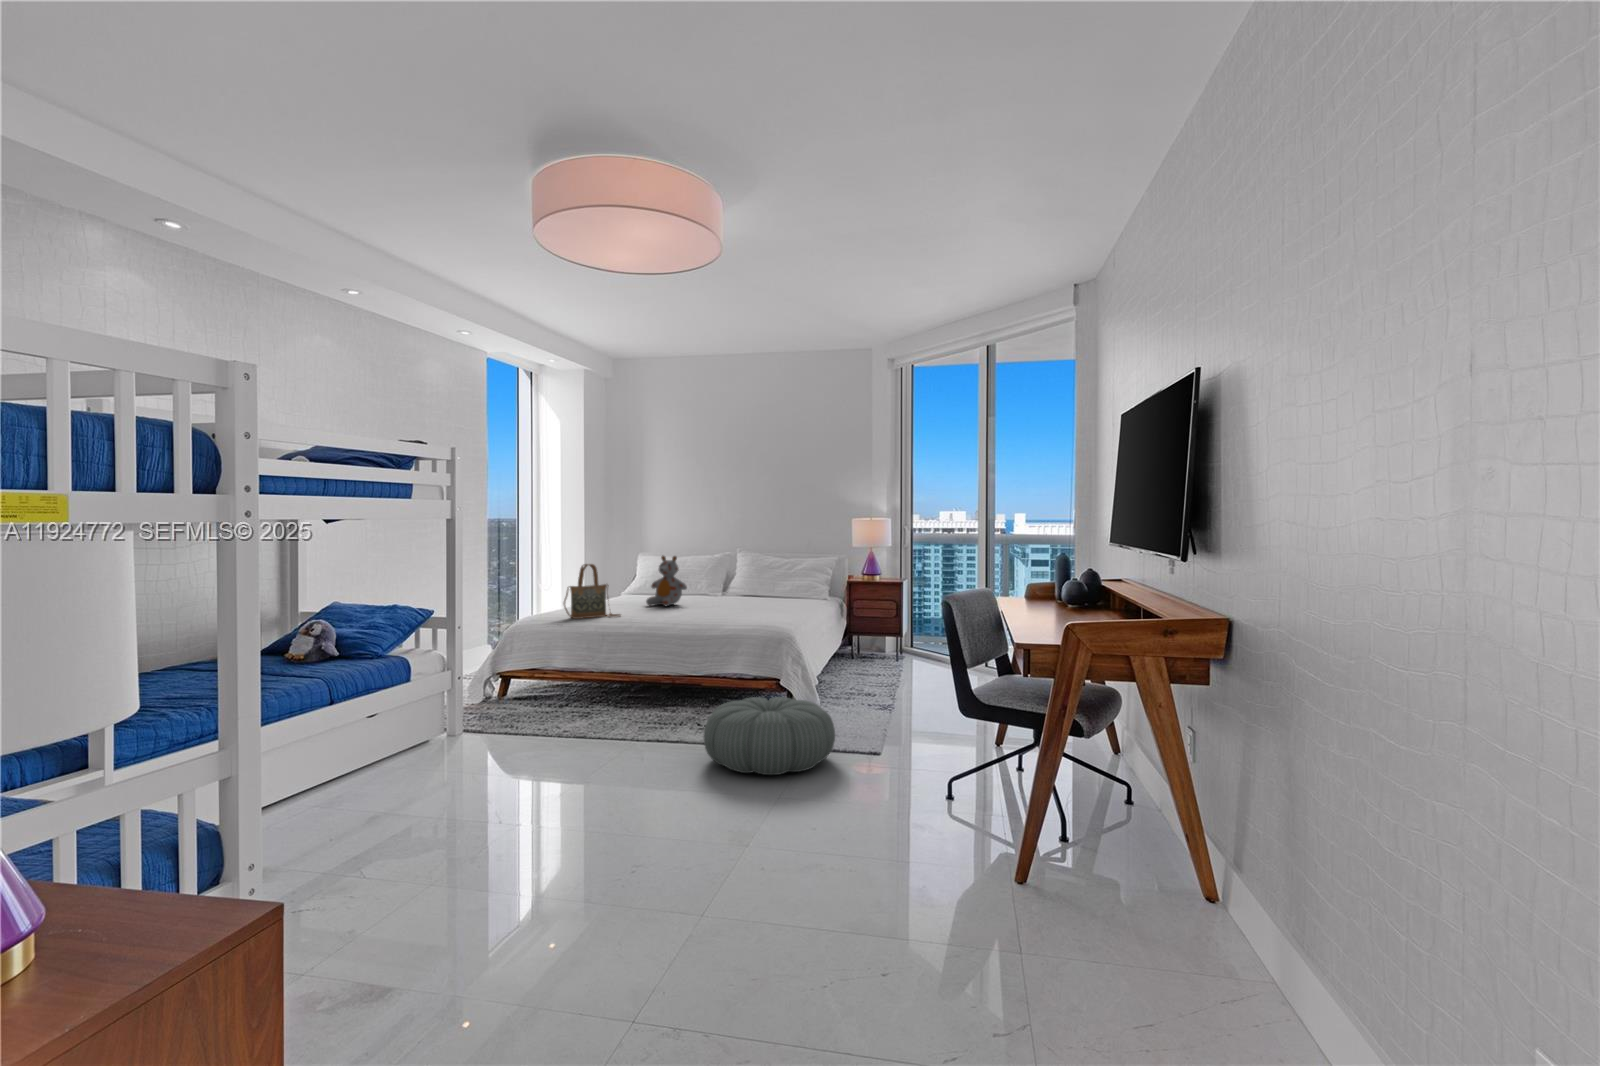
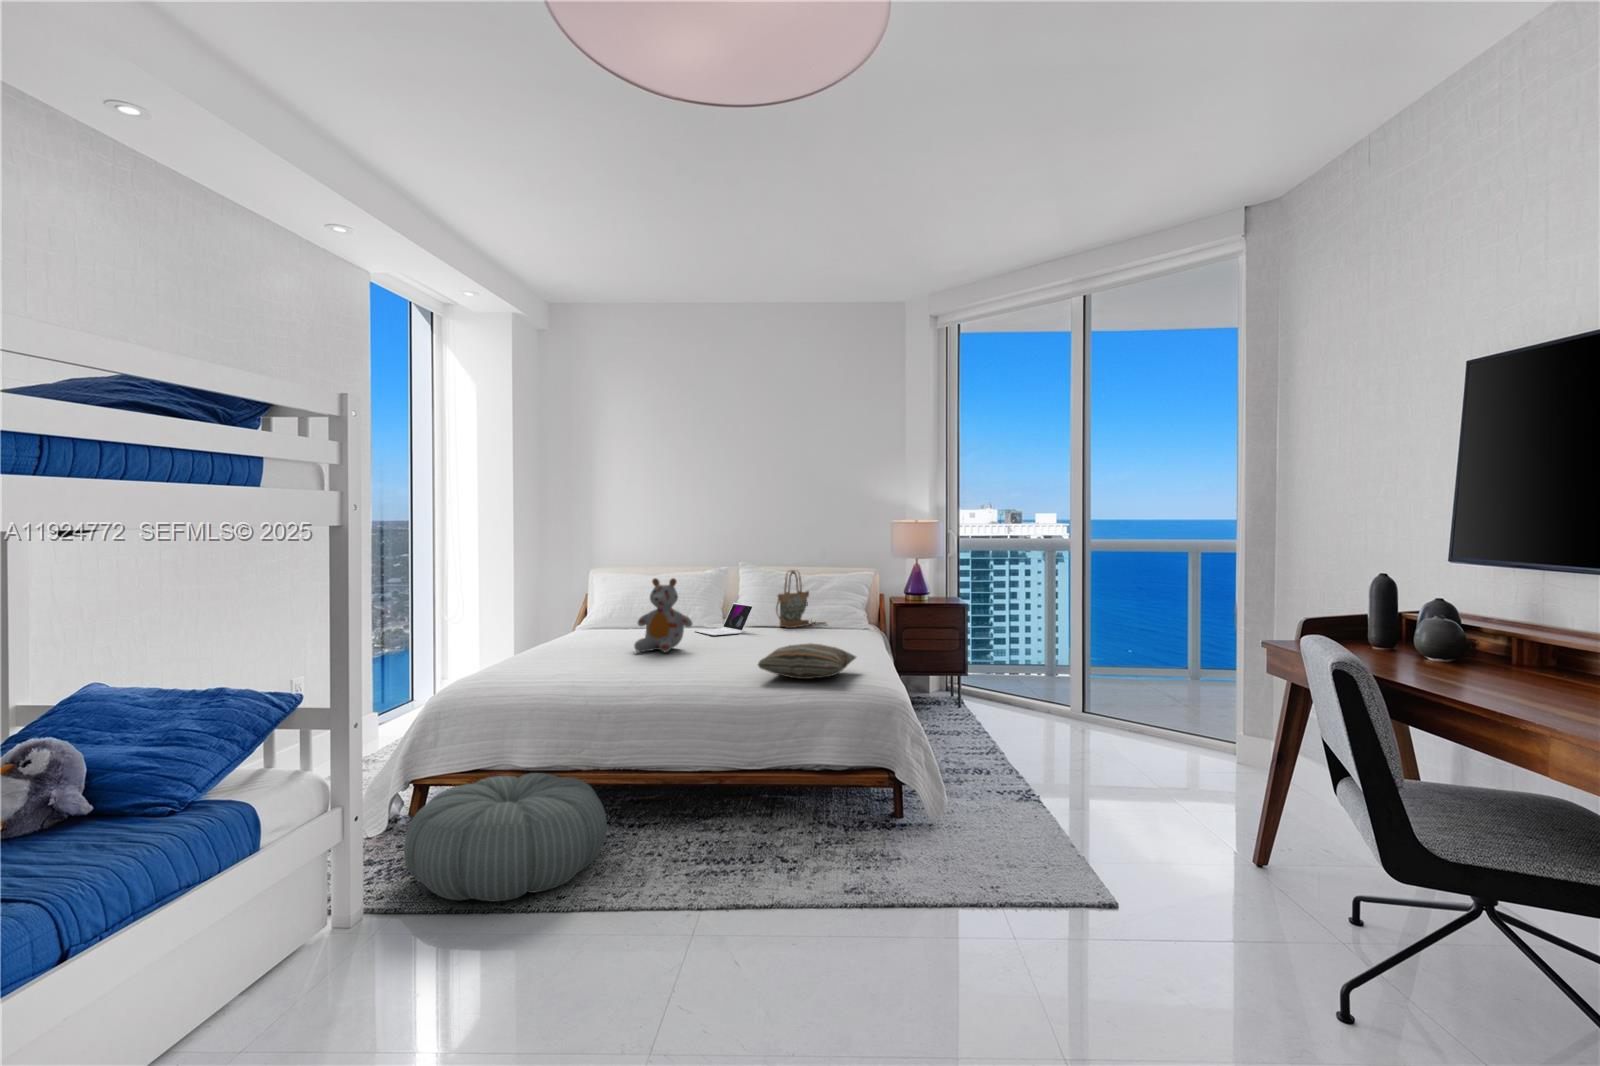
handbag: present [564,564,620,619] -> present [776,570,826,628]
laptop: none [701,574,742,598] -> present [695,603,753,635]
pillow: none [707,600,779,622] -> present [758,644,856,679]
pouf: present [704,697,835,775] -> present [404,773,607,901]

